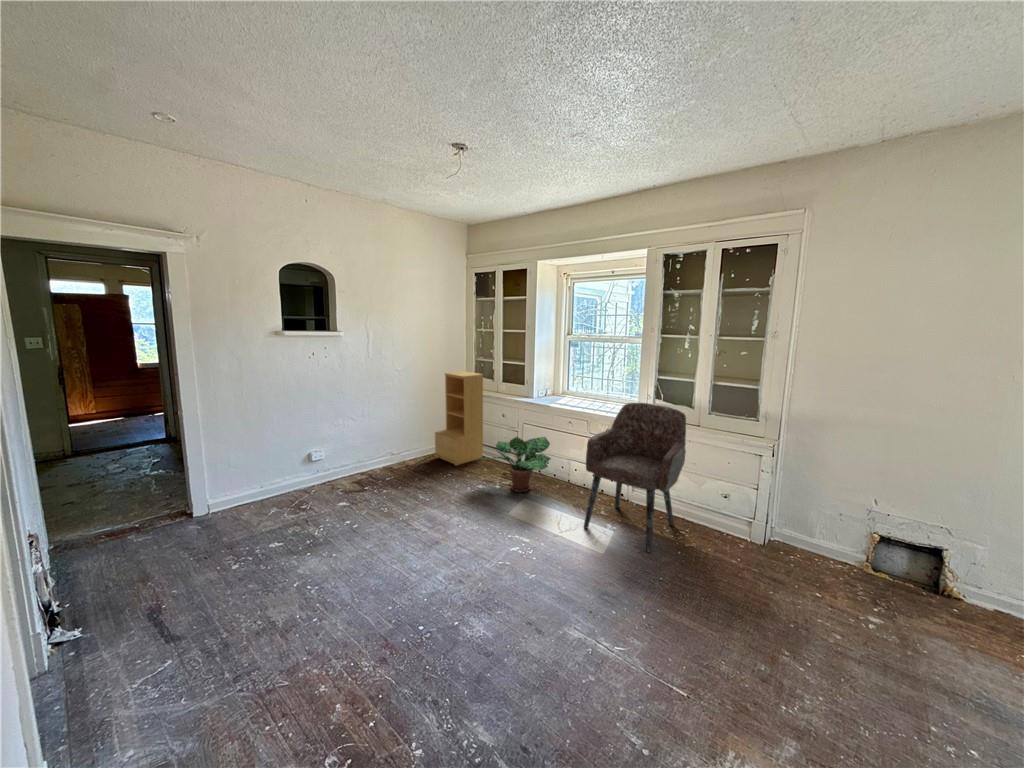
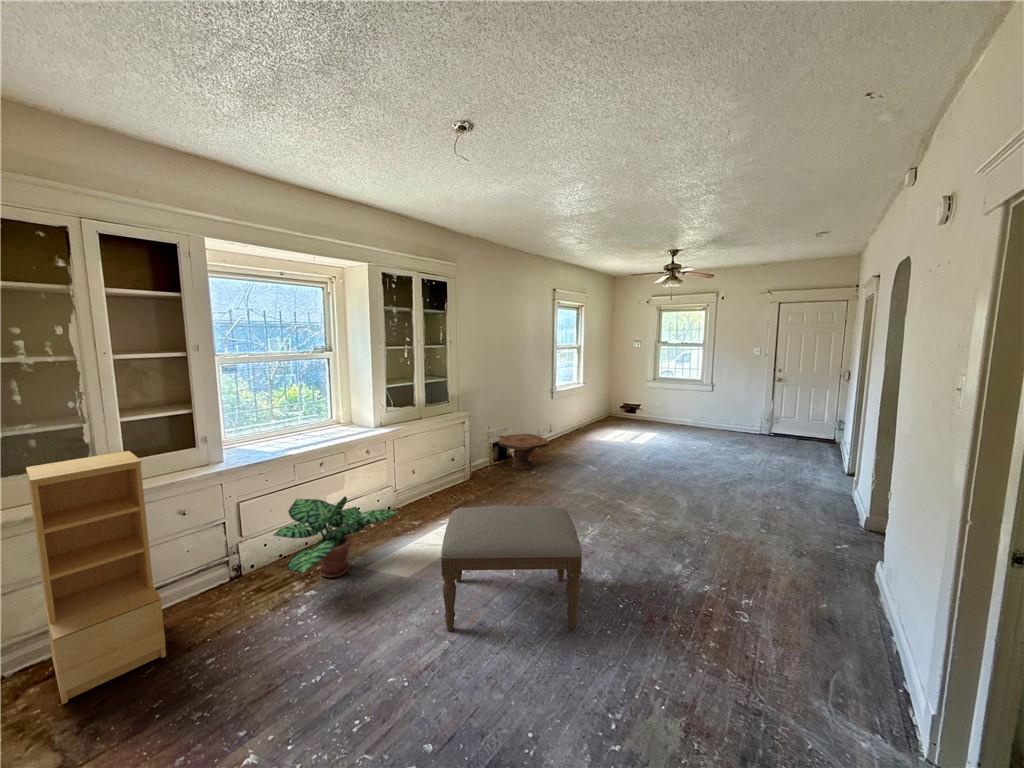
armchair: present [584,403,686,553] -> none [397,407,488,533]
ottoman: none [397,469,502,593] -> present [441,506,582,631]
side table: none [834,526,972,618] -> present [497,434,548,470]

